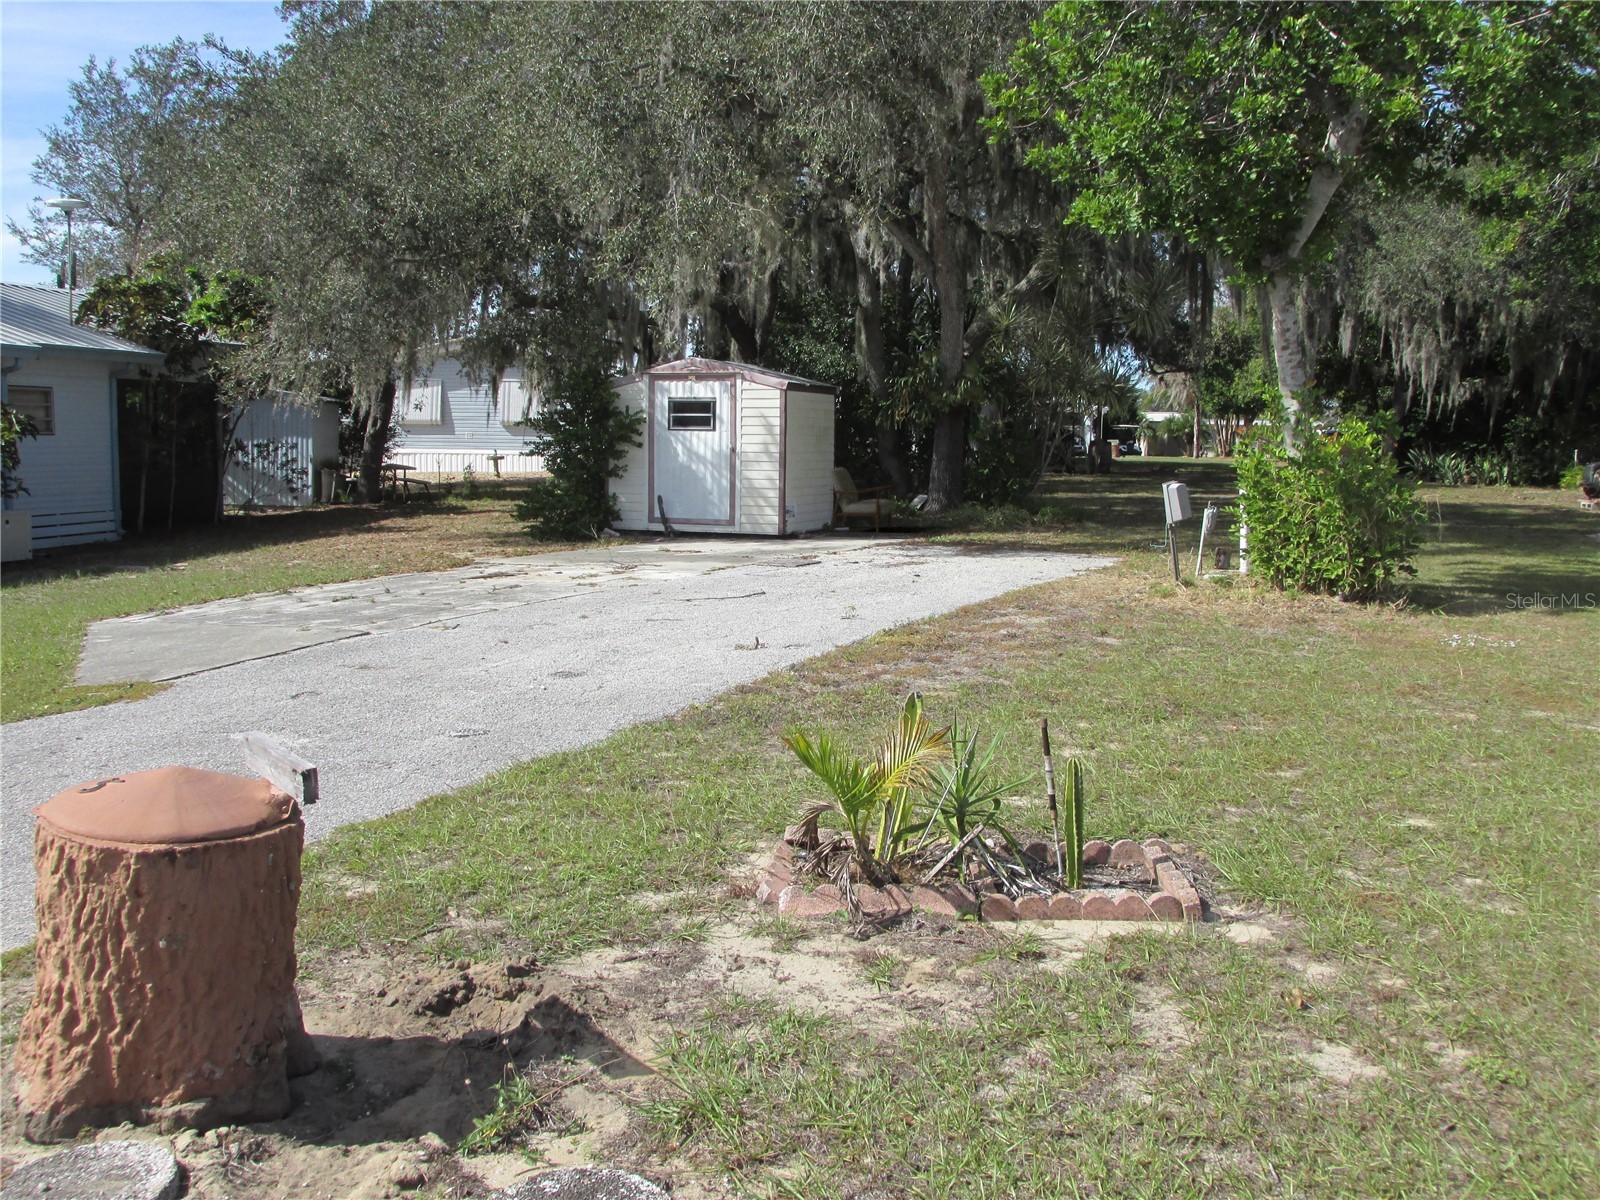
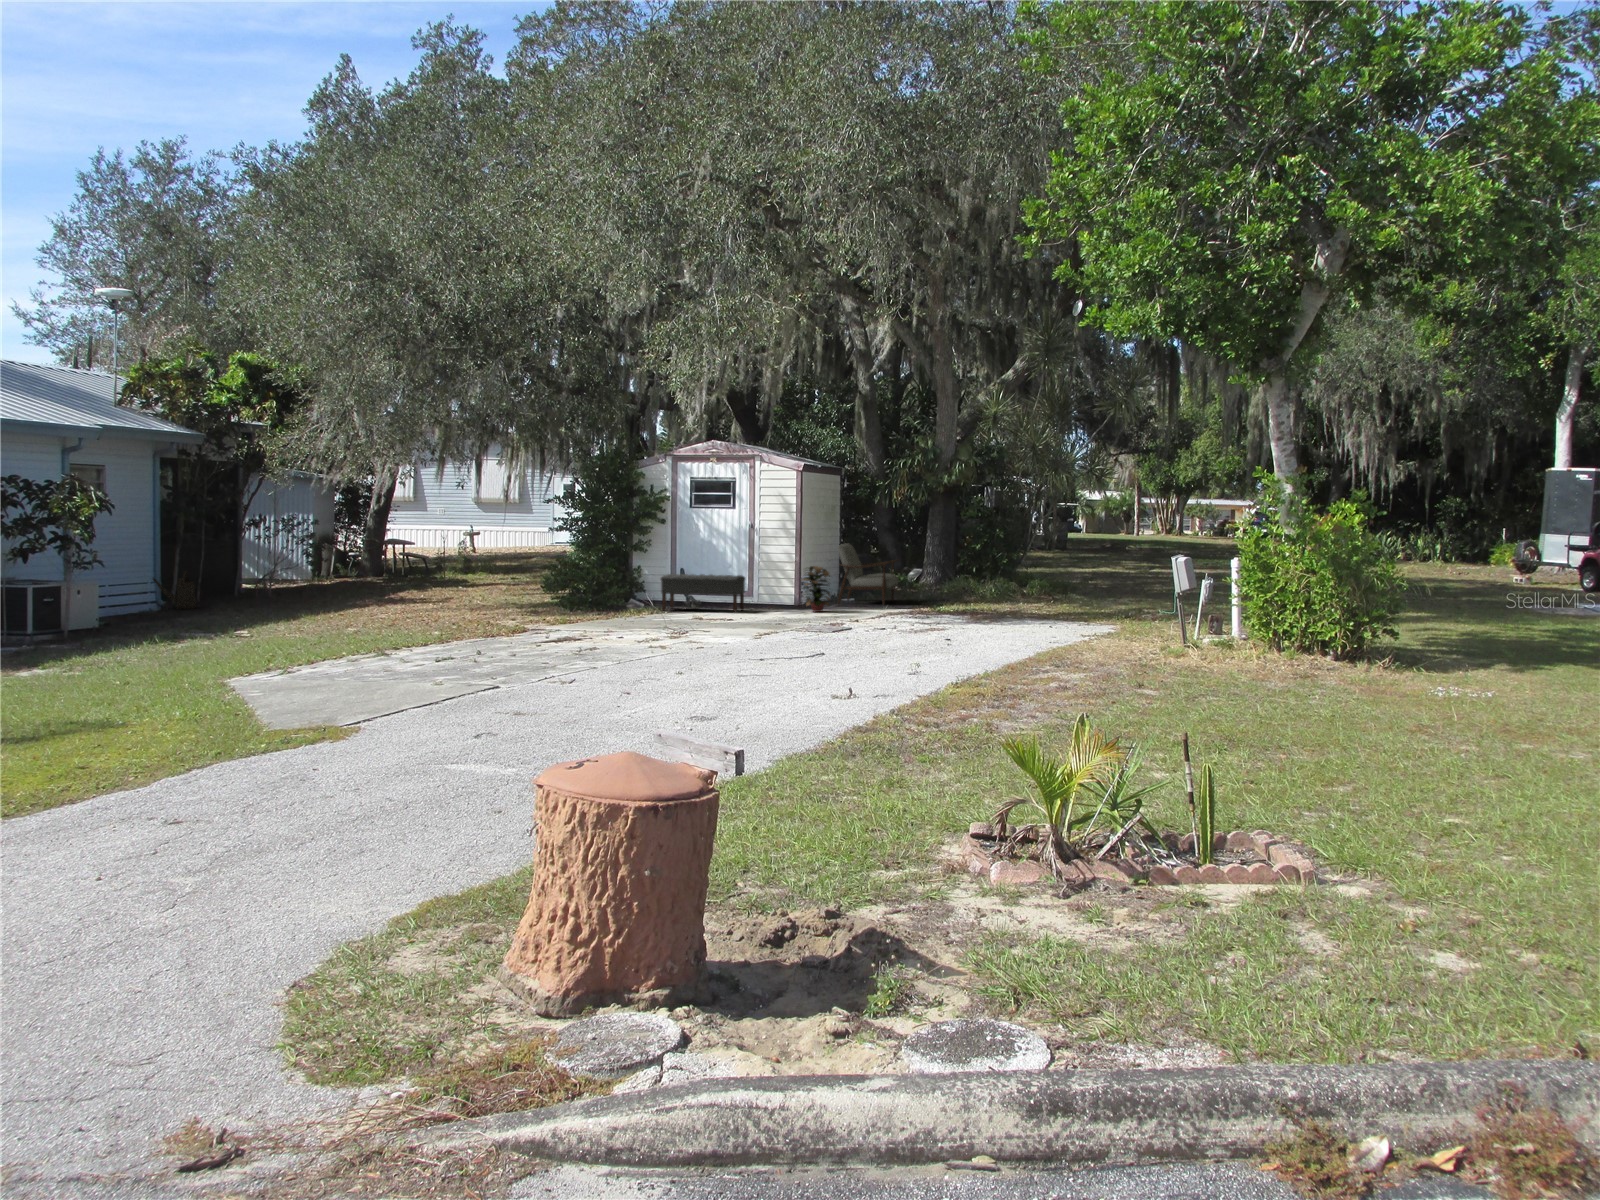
decorative plant: none [784,492,819,540] -> present [802,566,830,612]
watering can: none [115,499,167,538] -> present [153,571,196,609]
bench: none [637,500,727,542] -> present [661,574,745,613]

